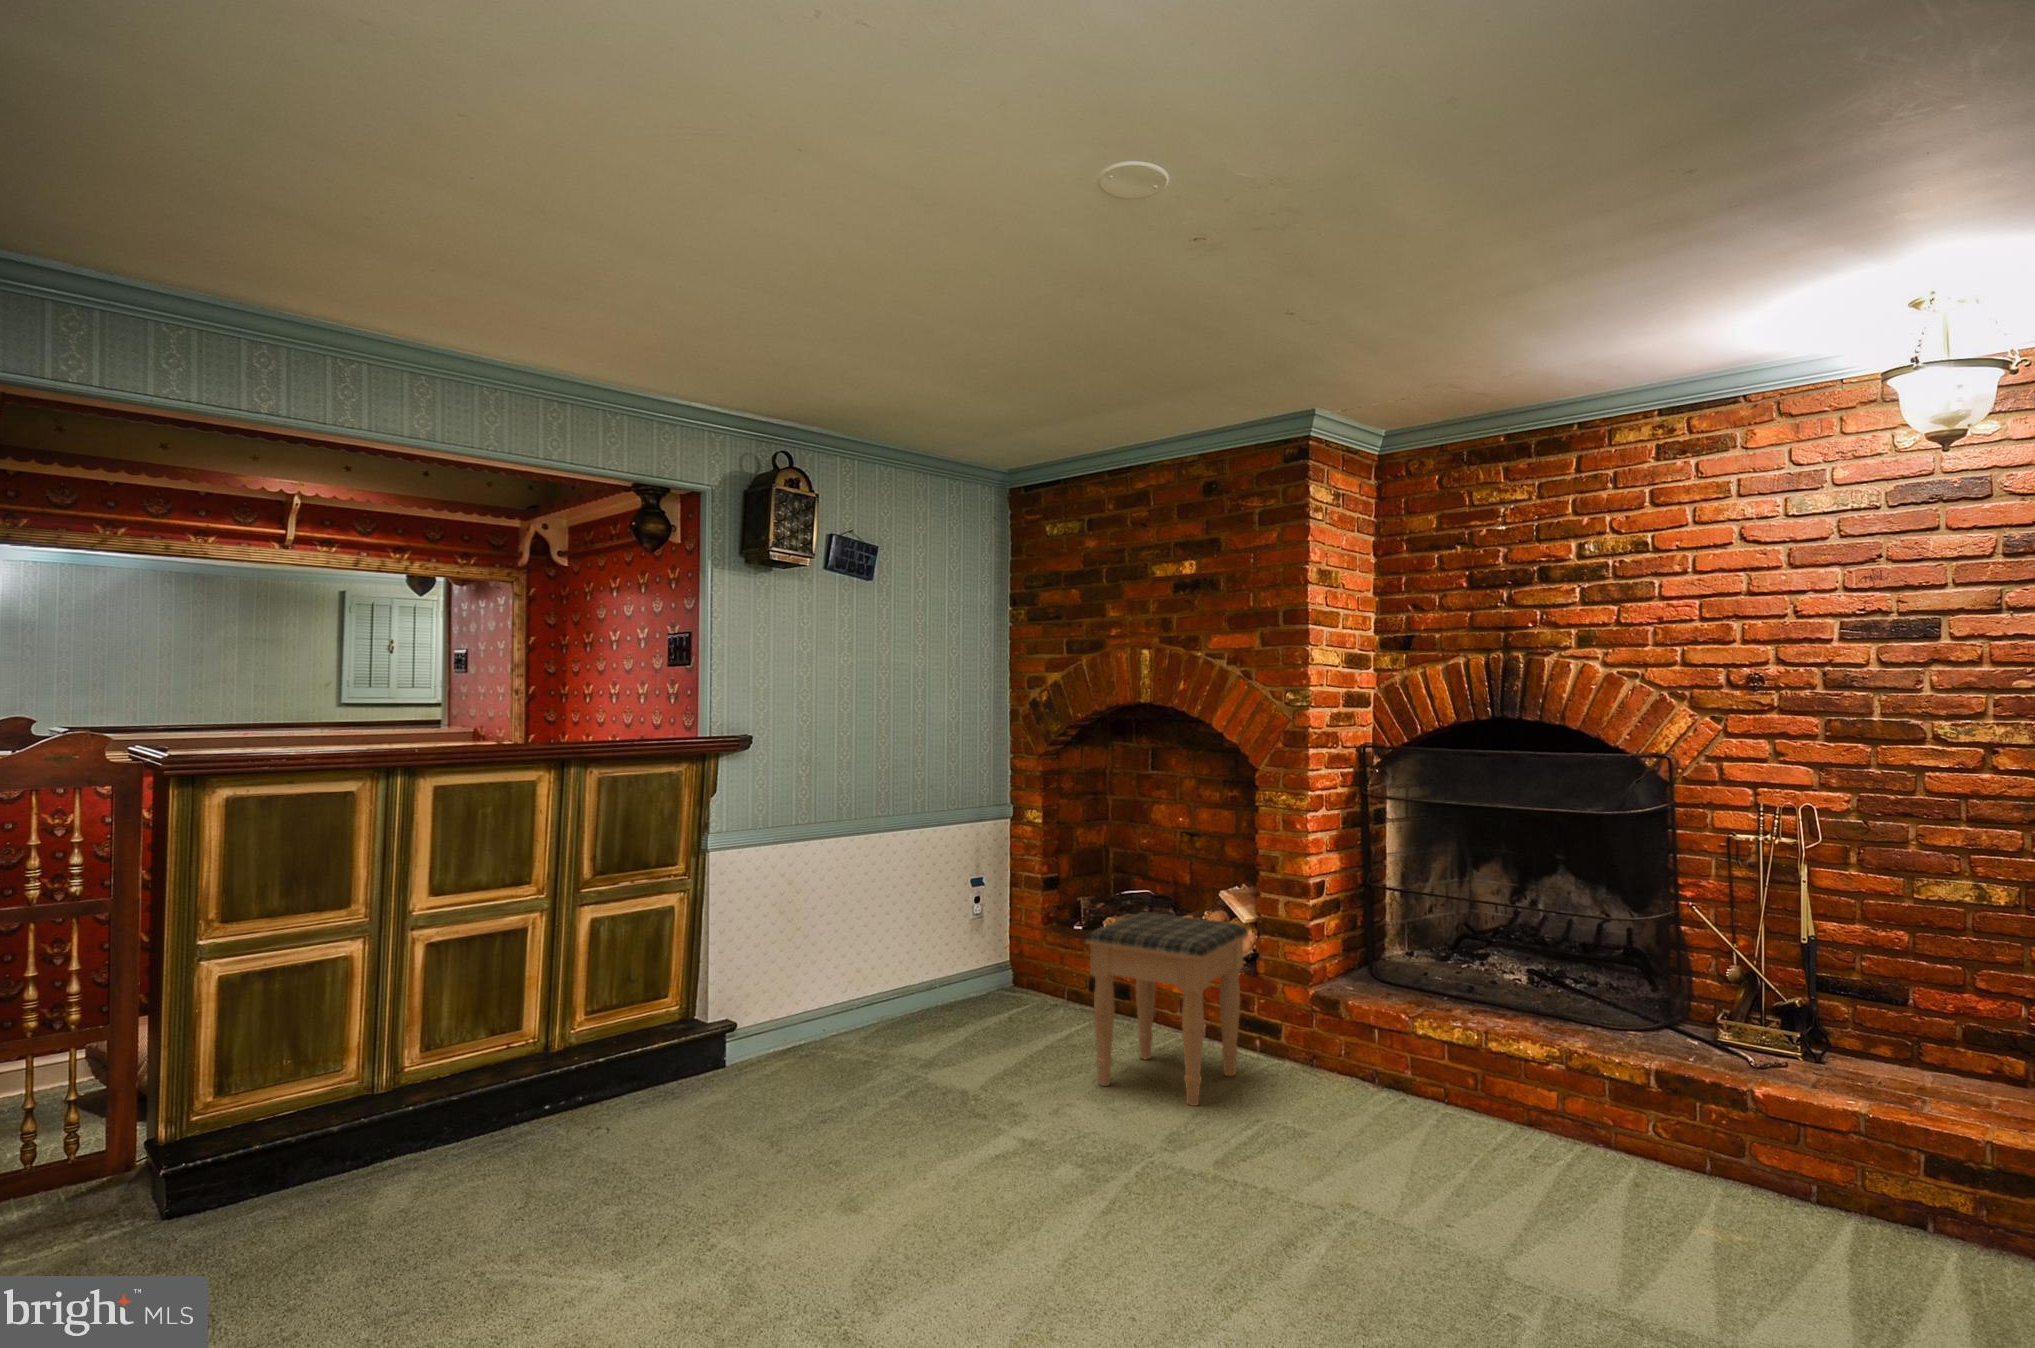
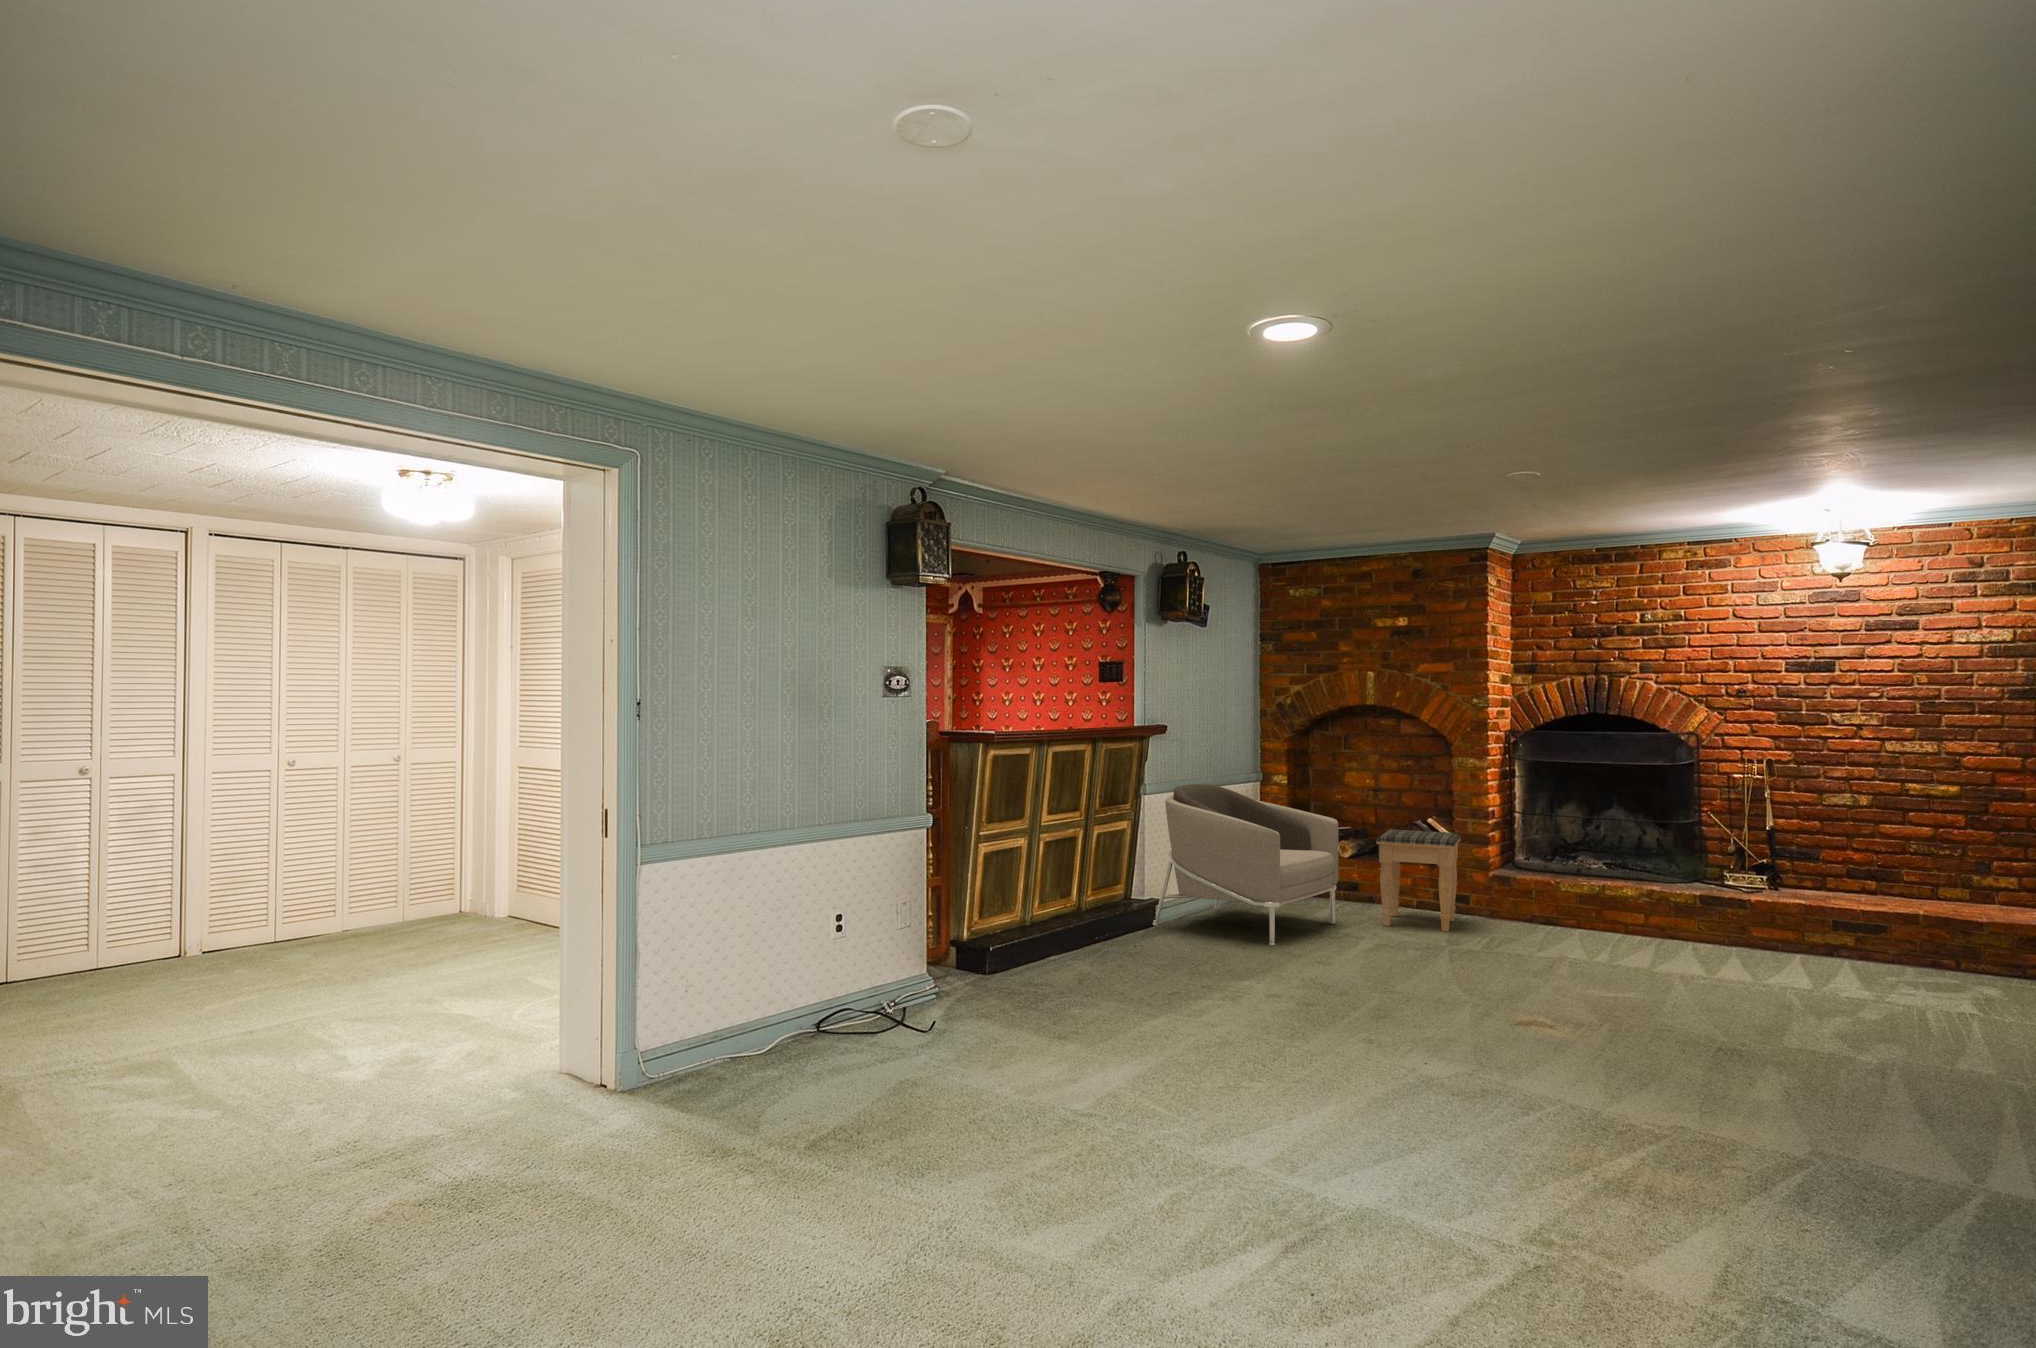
armchair: none [711,831,1026,1136] -> present [1153,784,1339,945]

